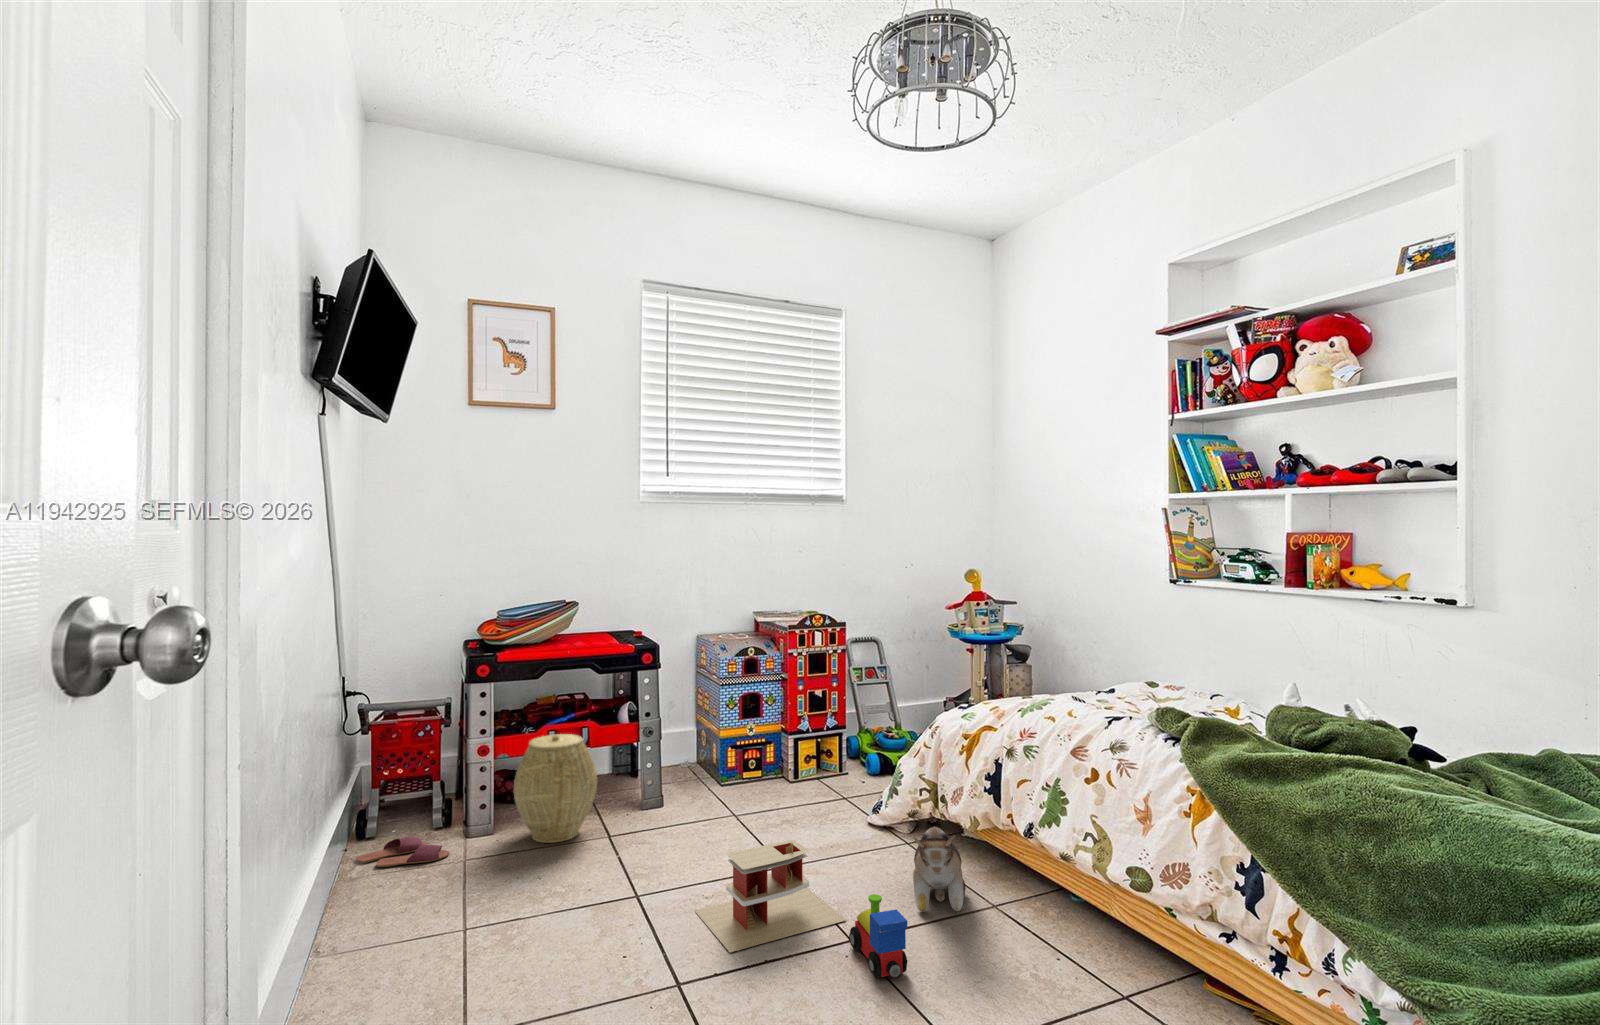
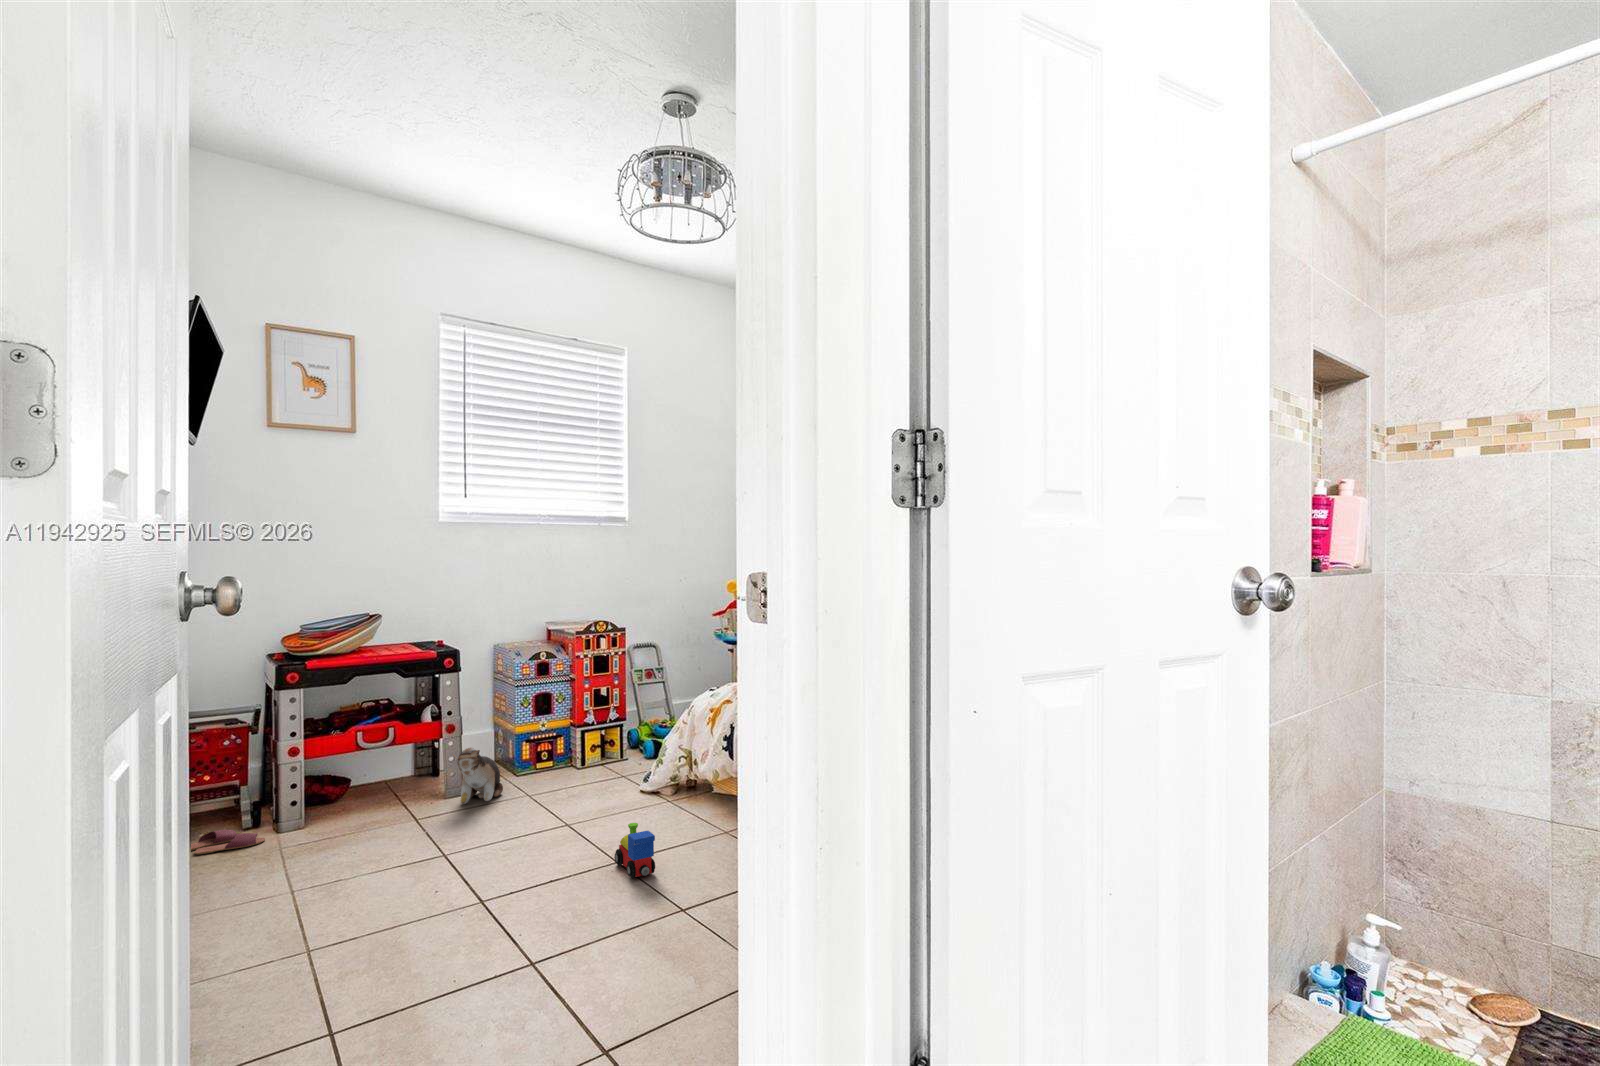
woven basket: present [514,734,597,843] -> none [325,733,403,825]
plush toy: present [913,826,966,912] -> present [453,748,503,804]
toy house: present [695,840,846,952] -> none [493,796,615,876]

